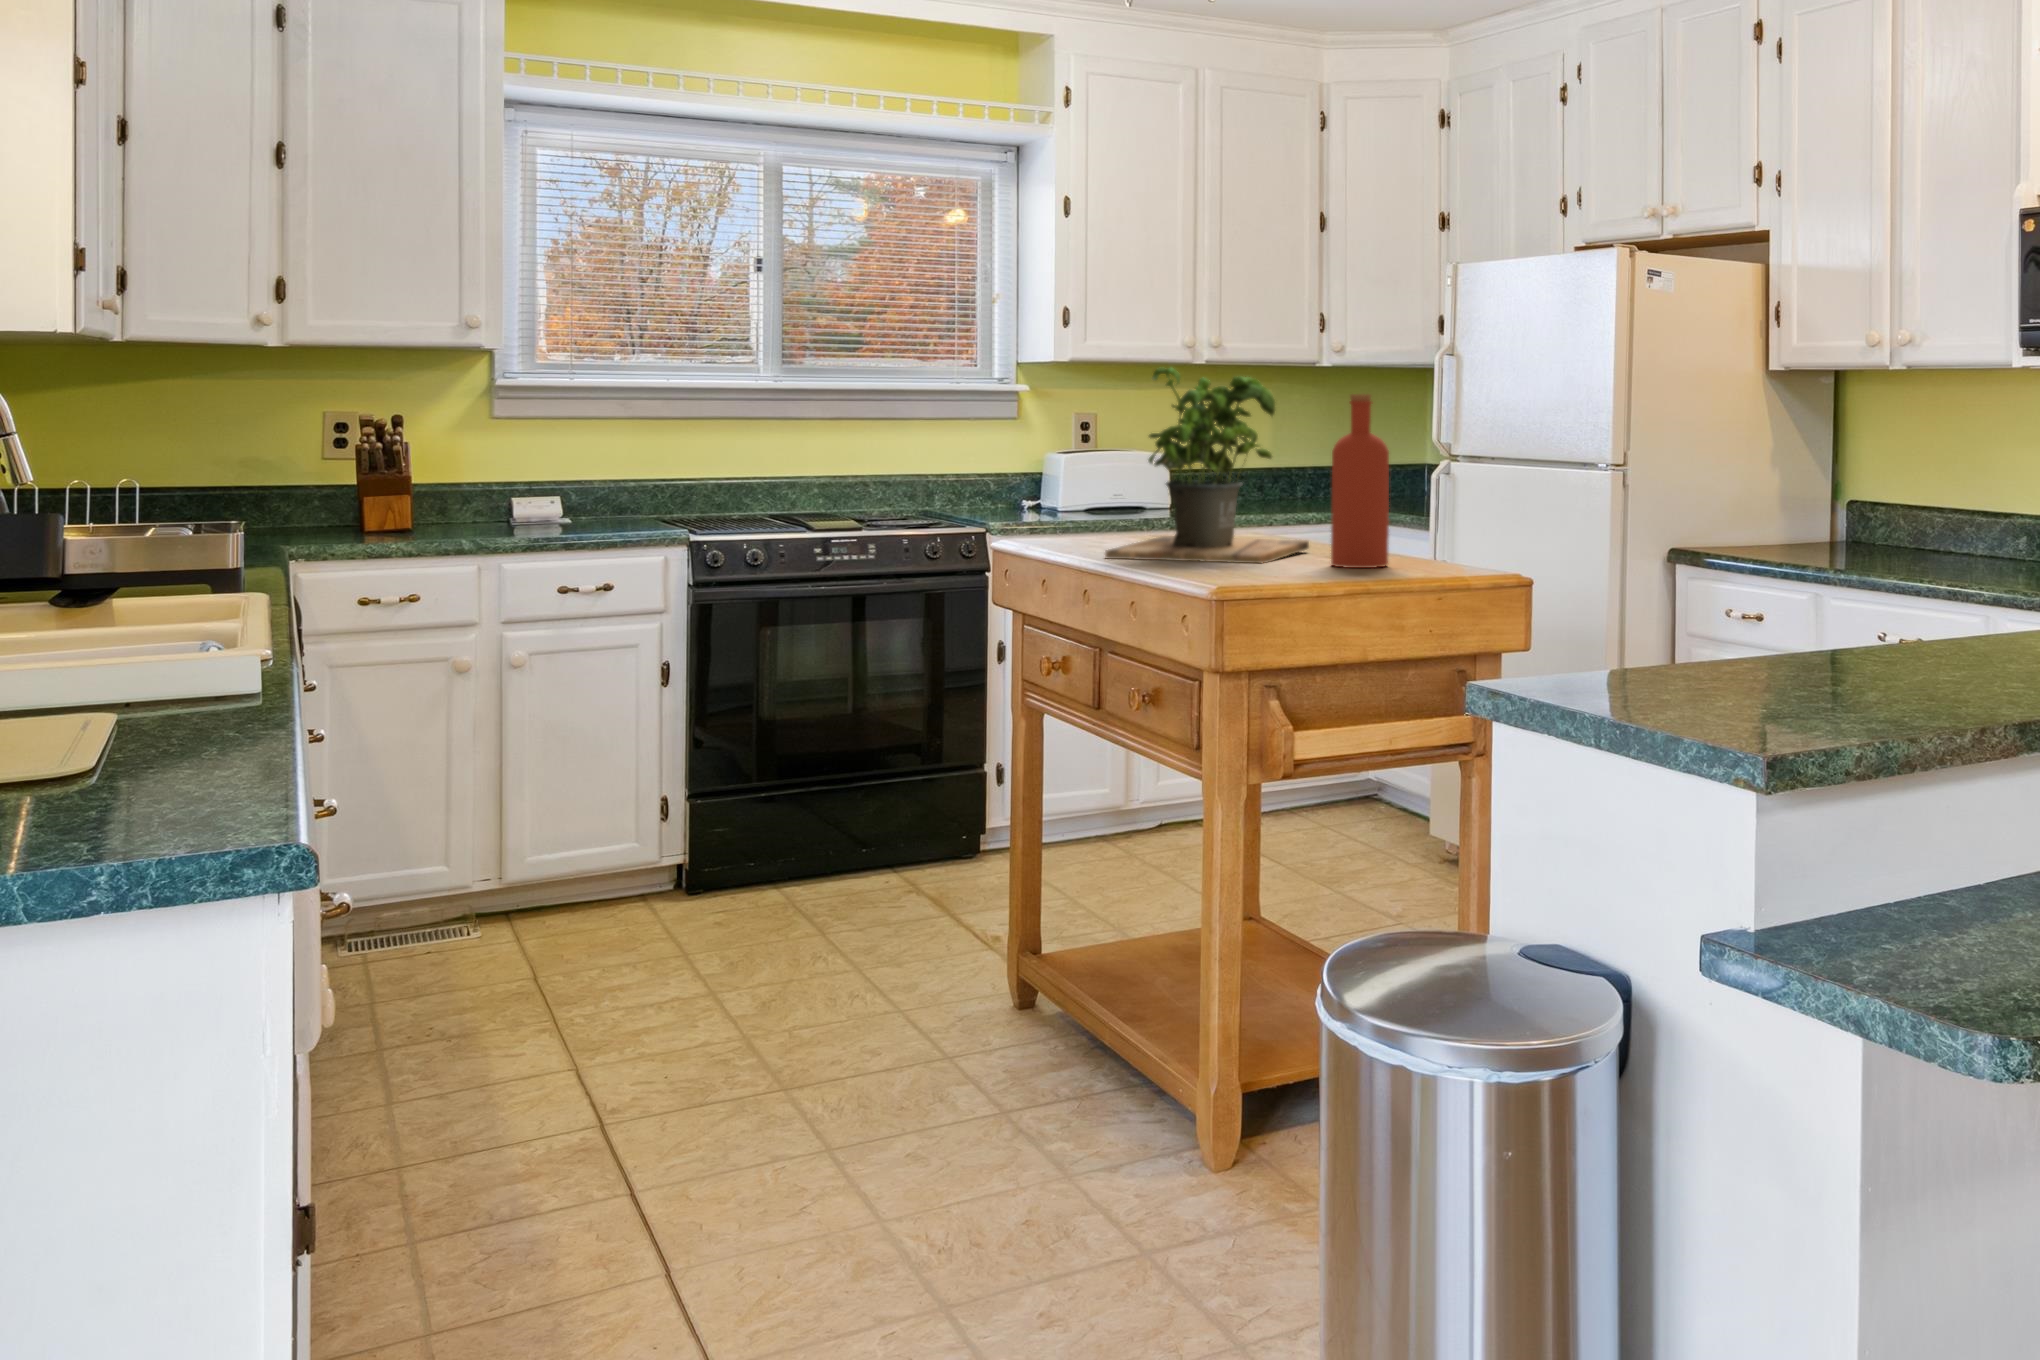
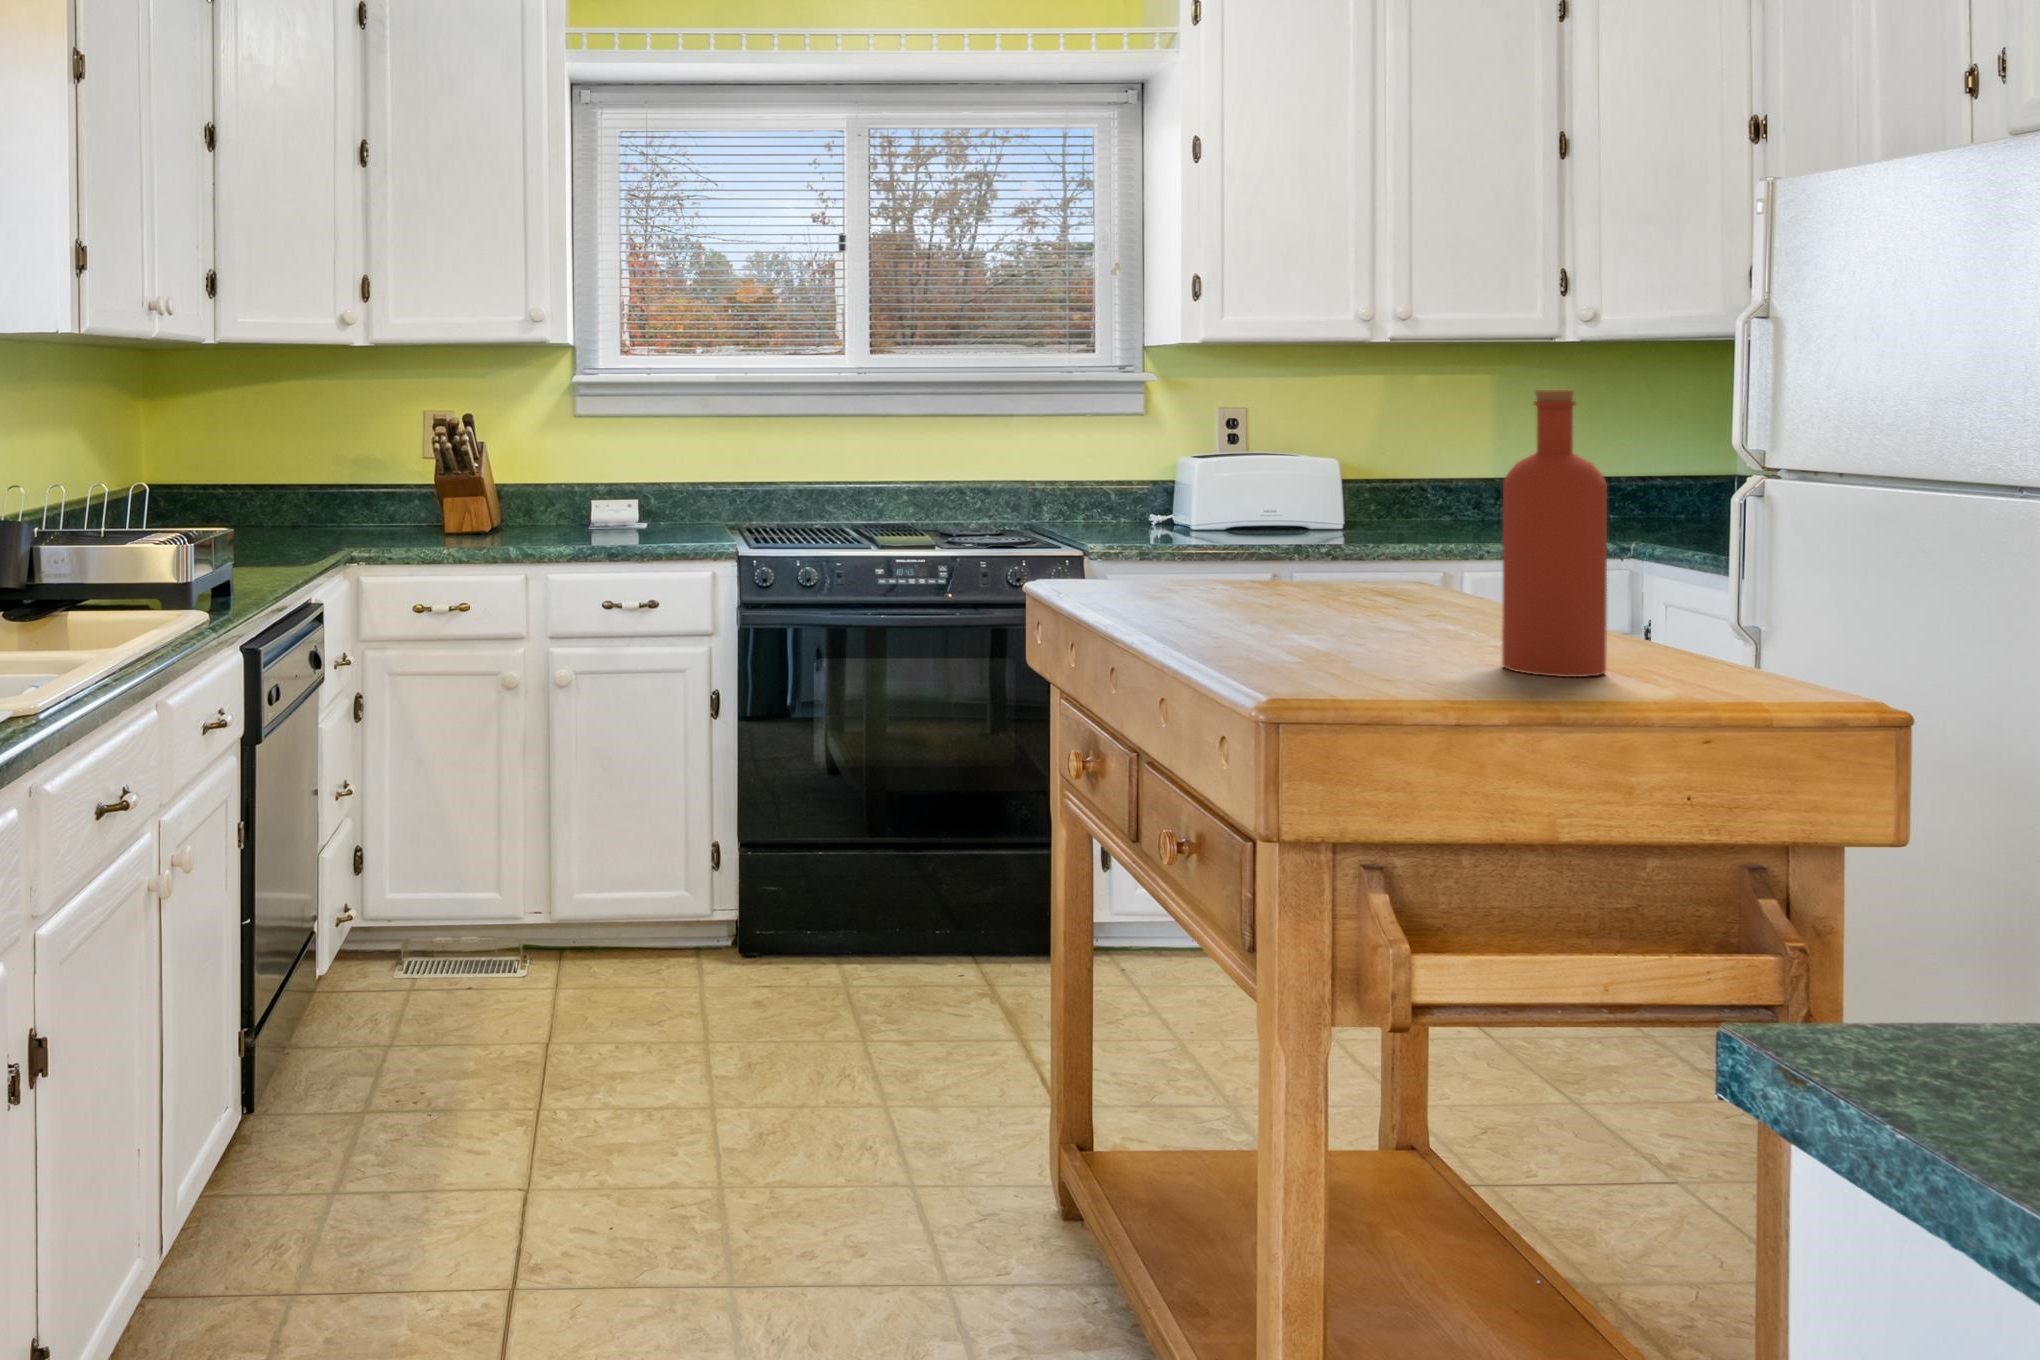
potted plant: present [1105,368,1309,563] -> none [1153,350,1486,655]

